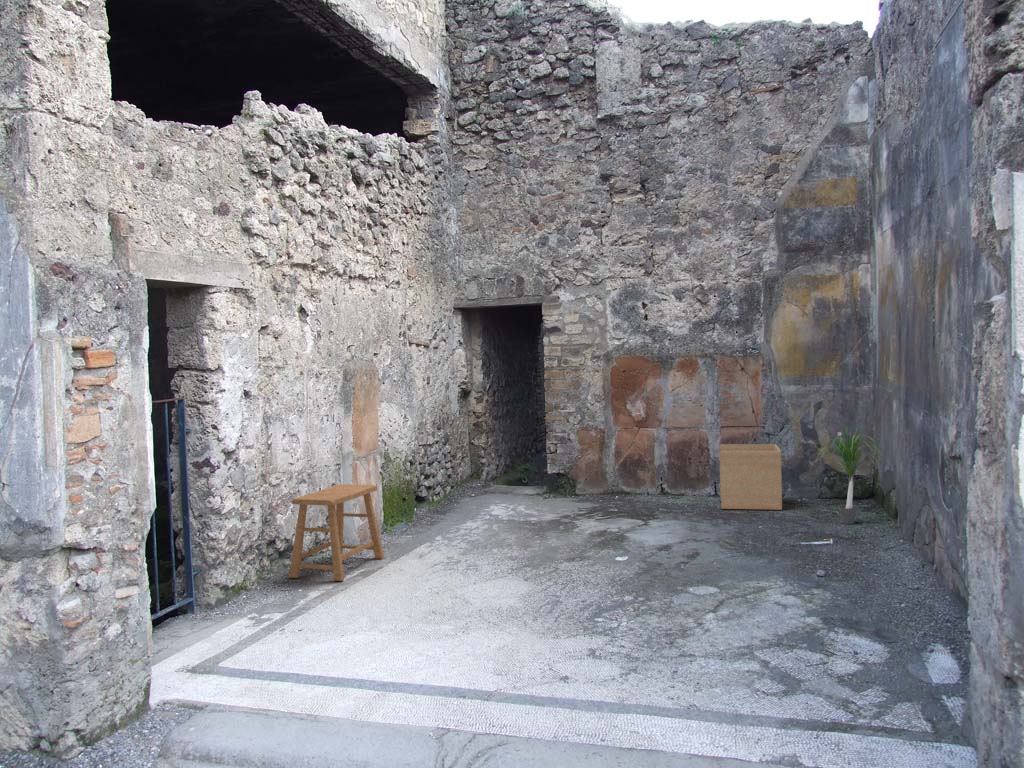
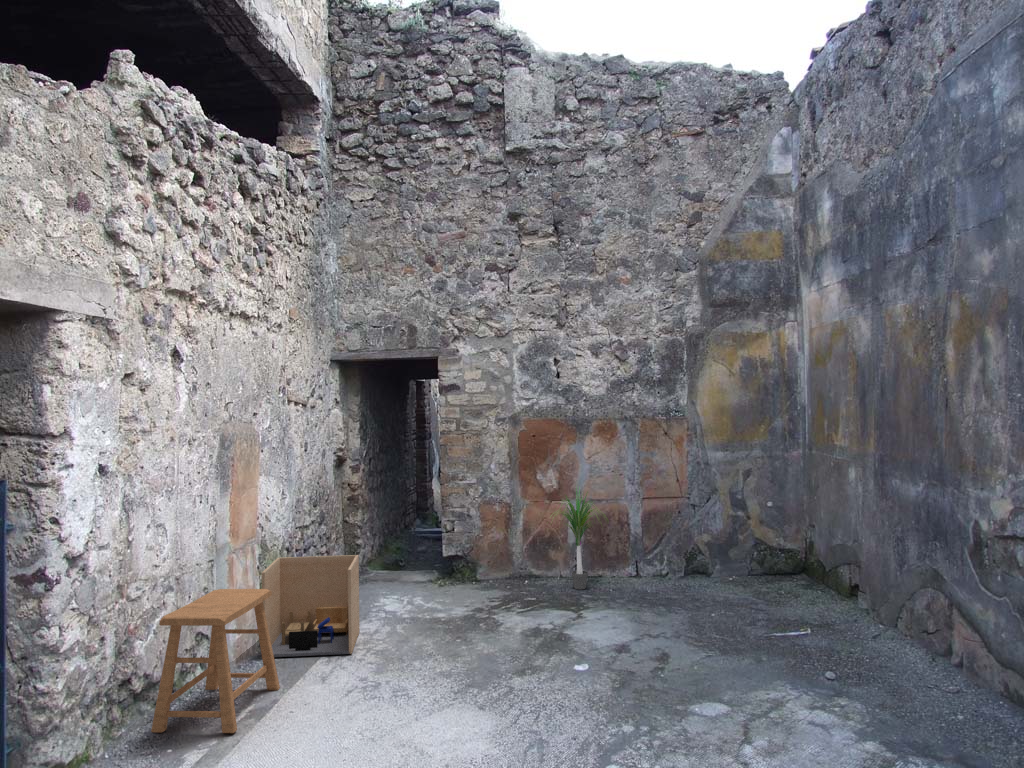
potted plant: present [818,426,879,524] -> present [557,492,598,589]
cardboard box: present [719,444,782,510] -> present [262,555,360,657]

